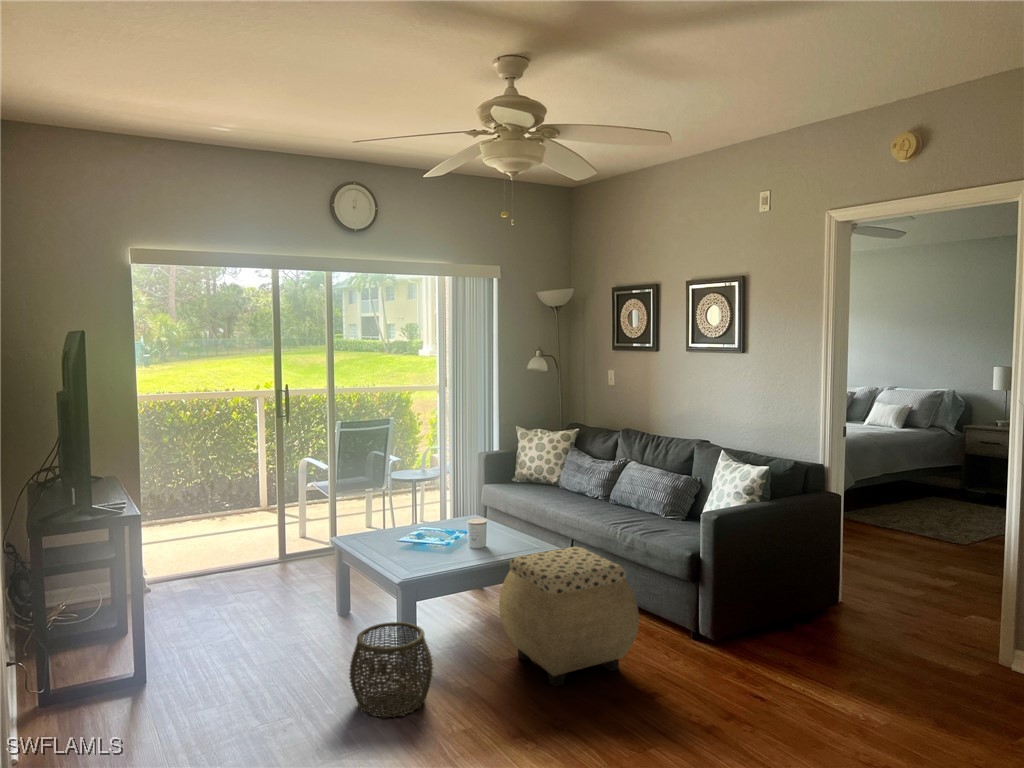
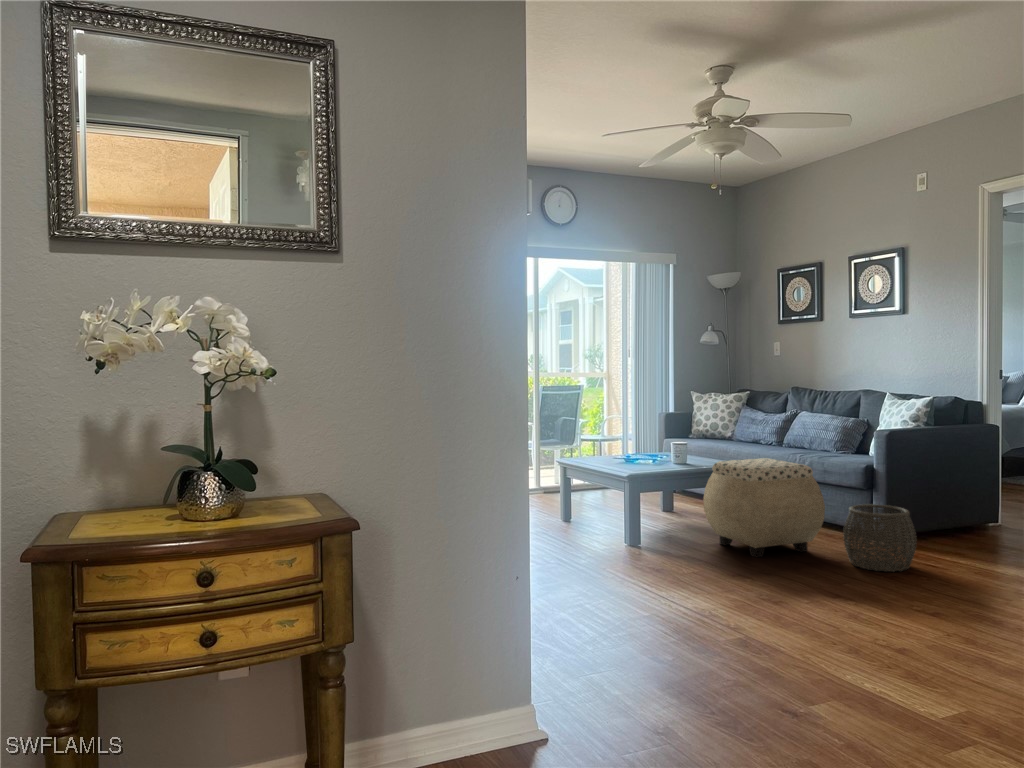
woven basket: present [349,622,433,718] -> present [843,504,917,572]

